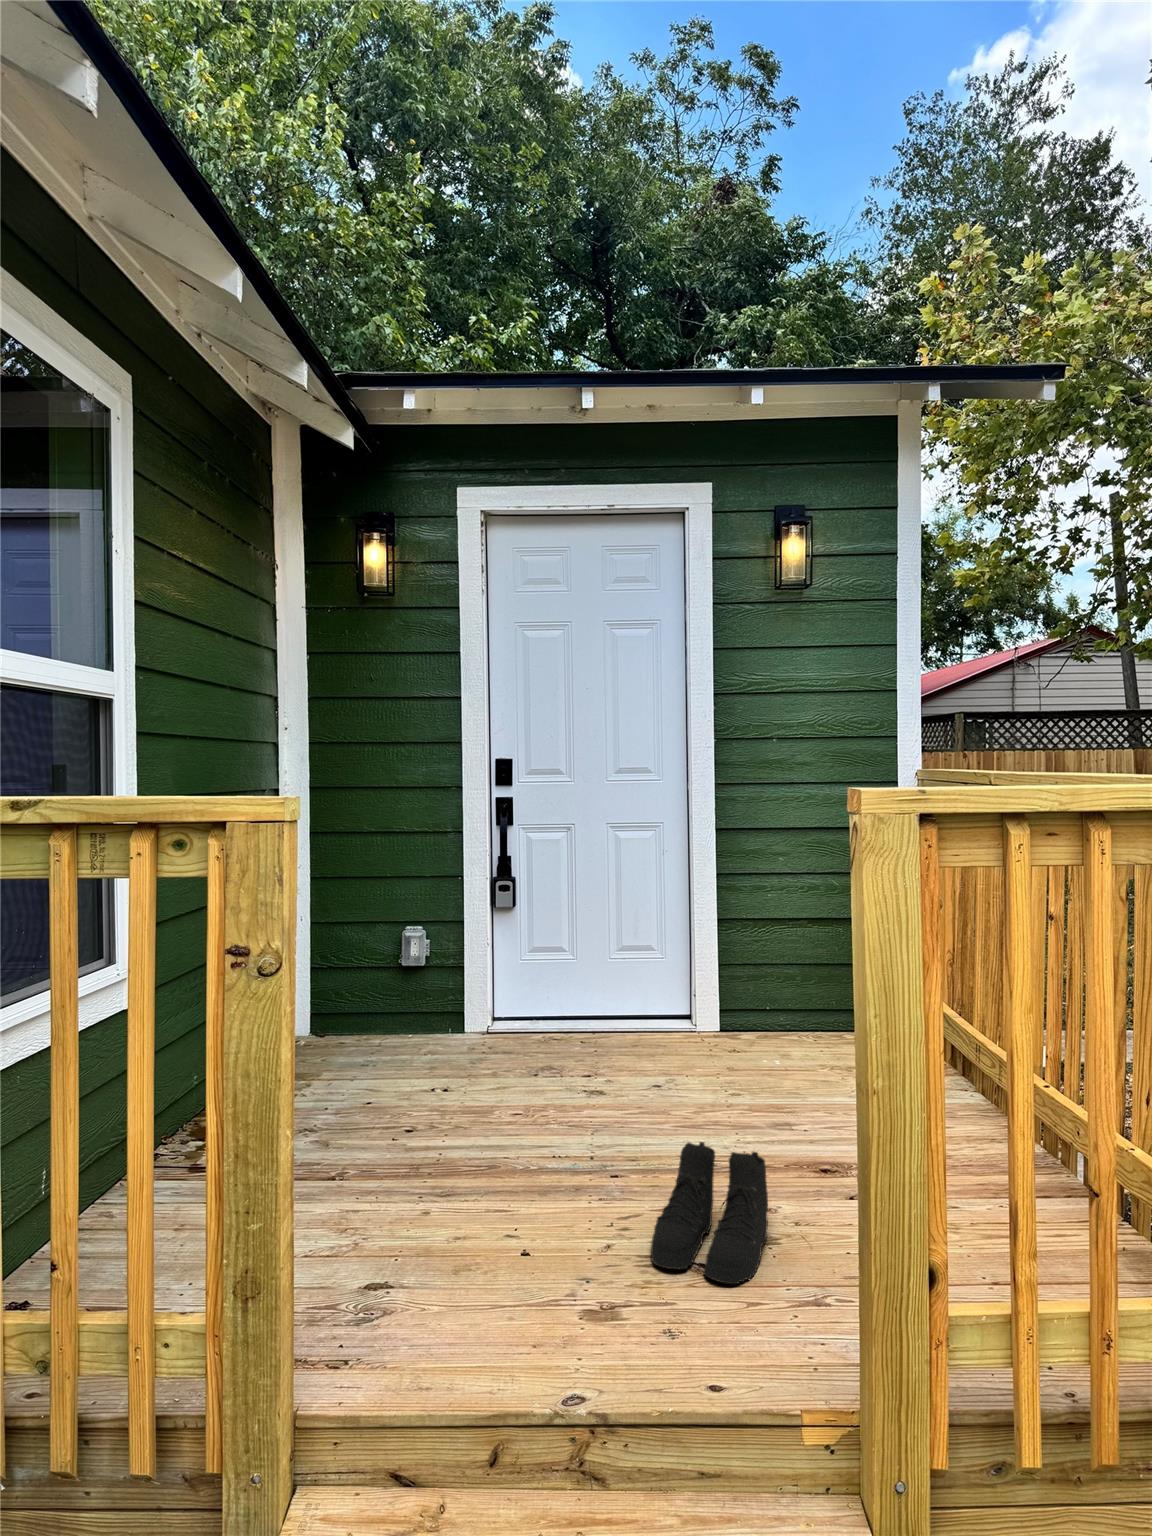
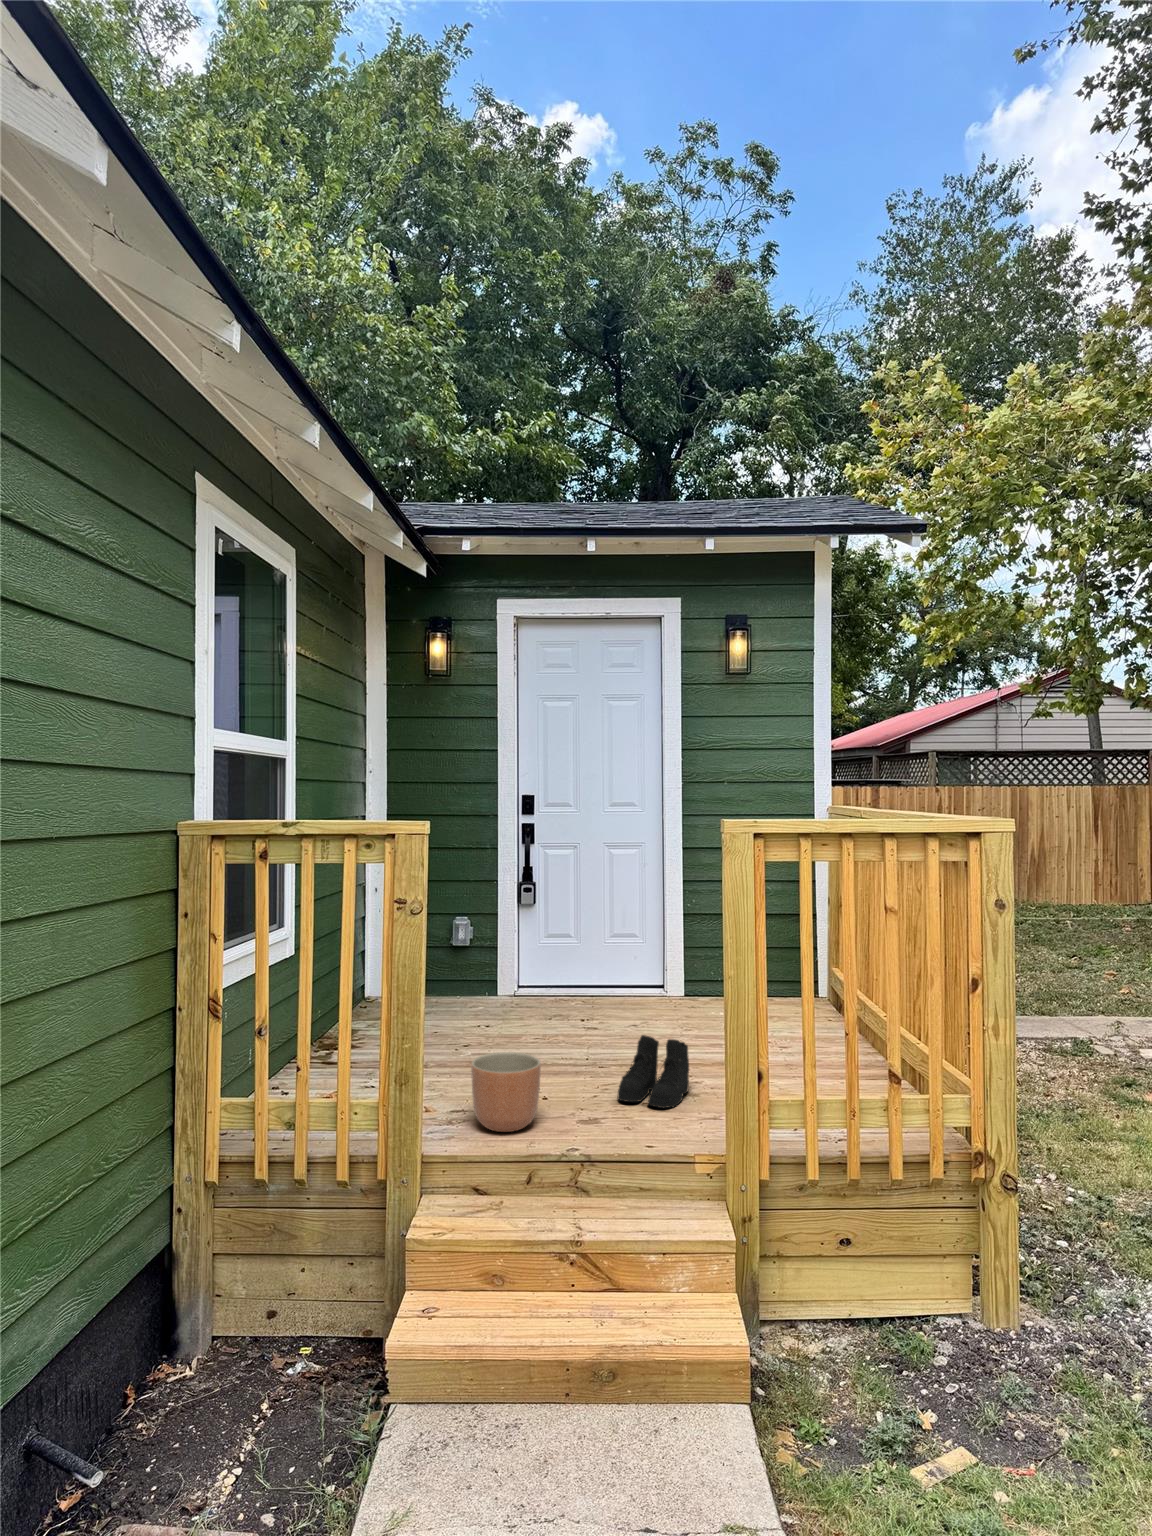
planter: none [393,1196,519,1361] -> present [471,1052,541,1132]

